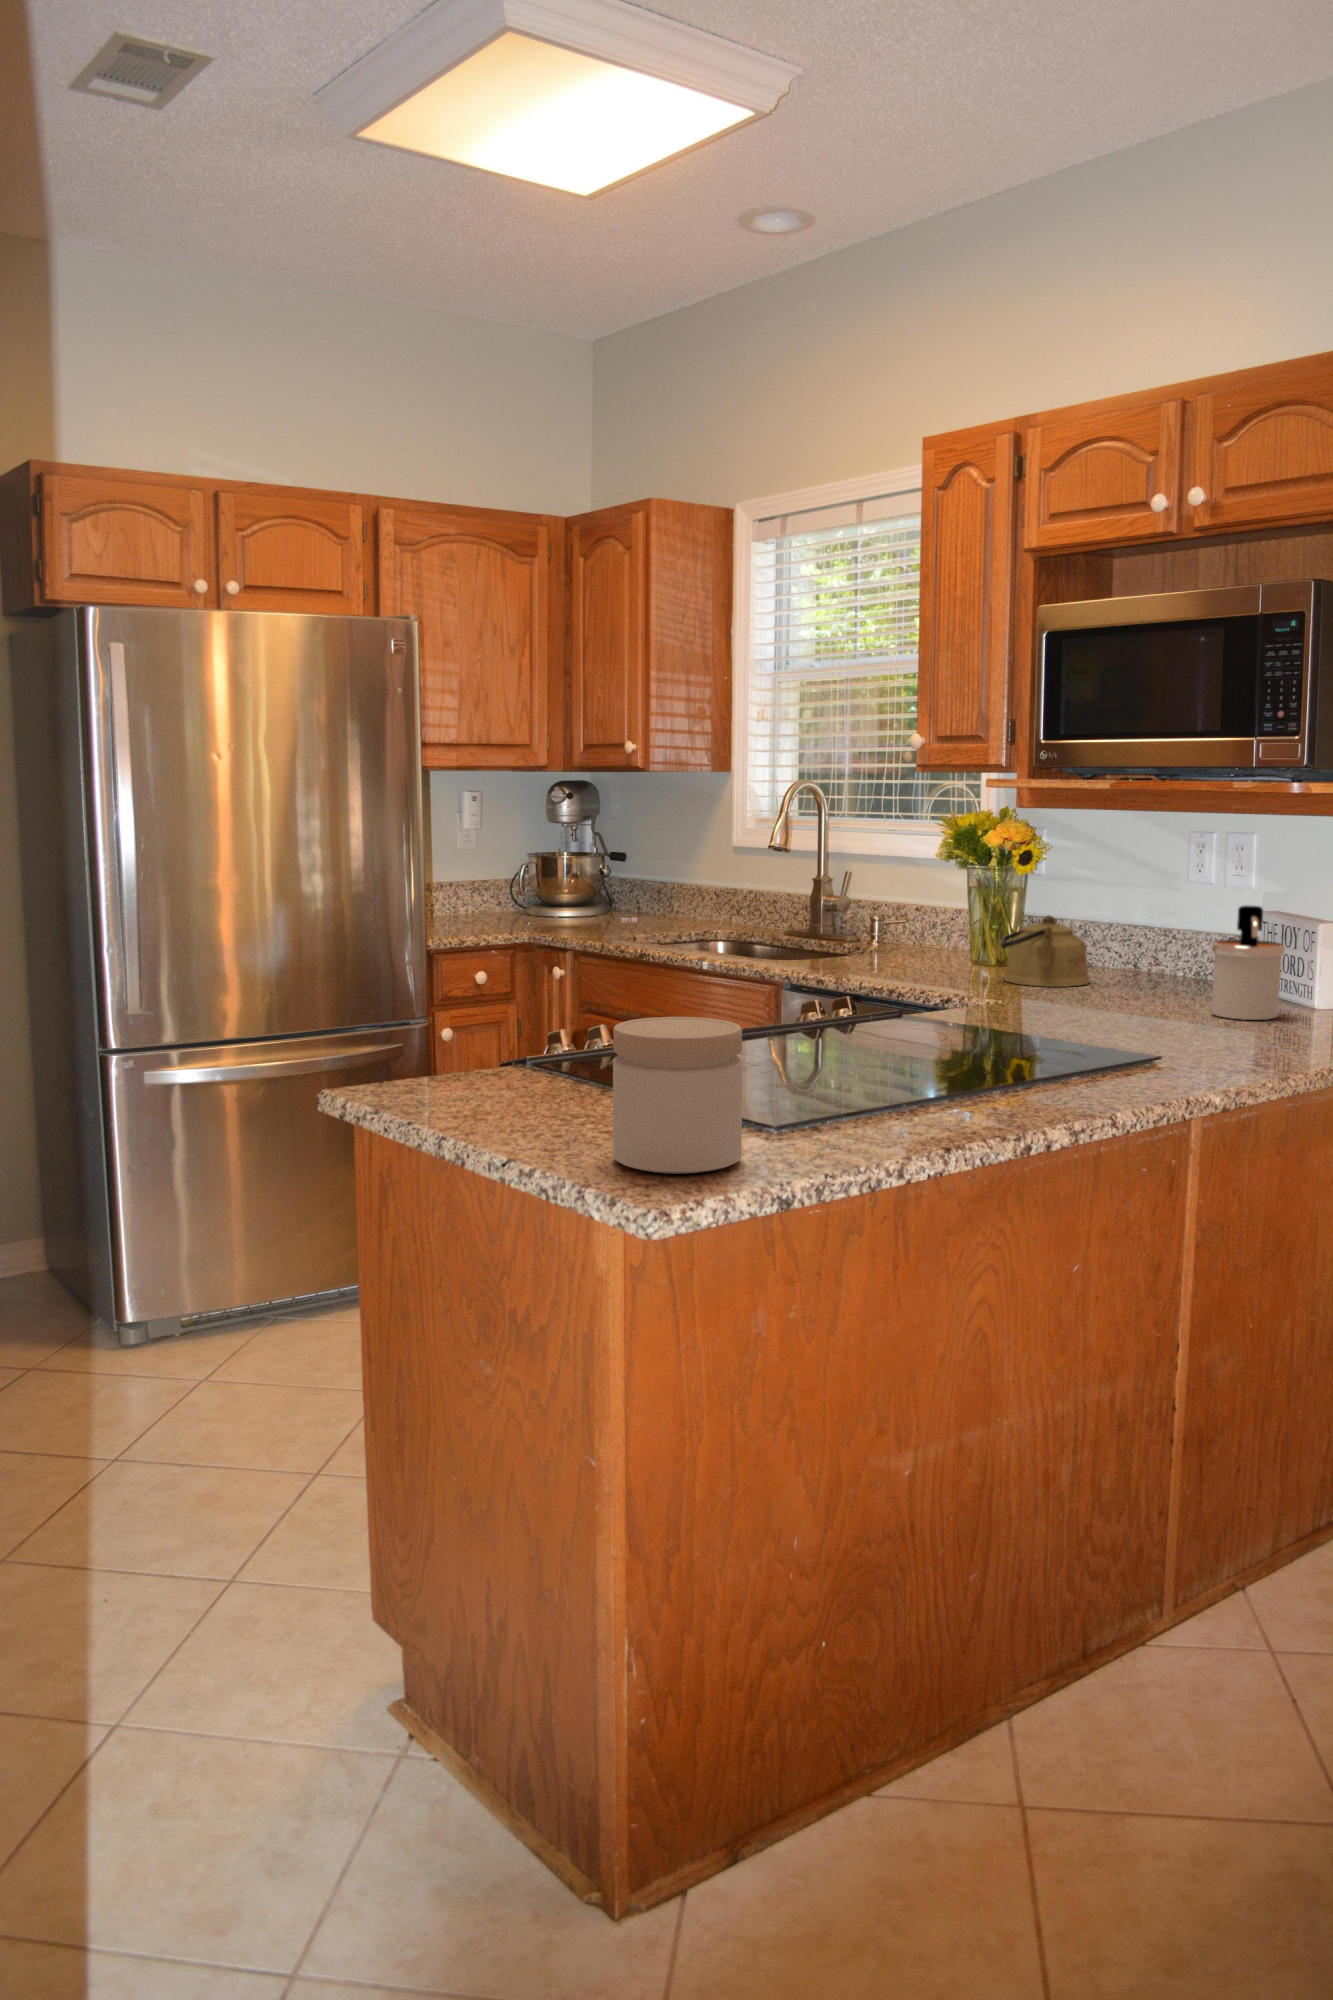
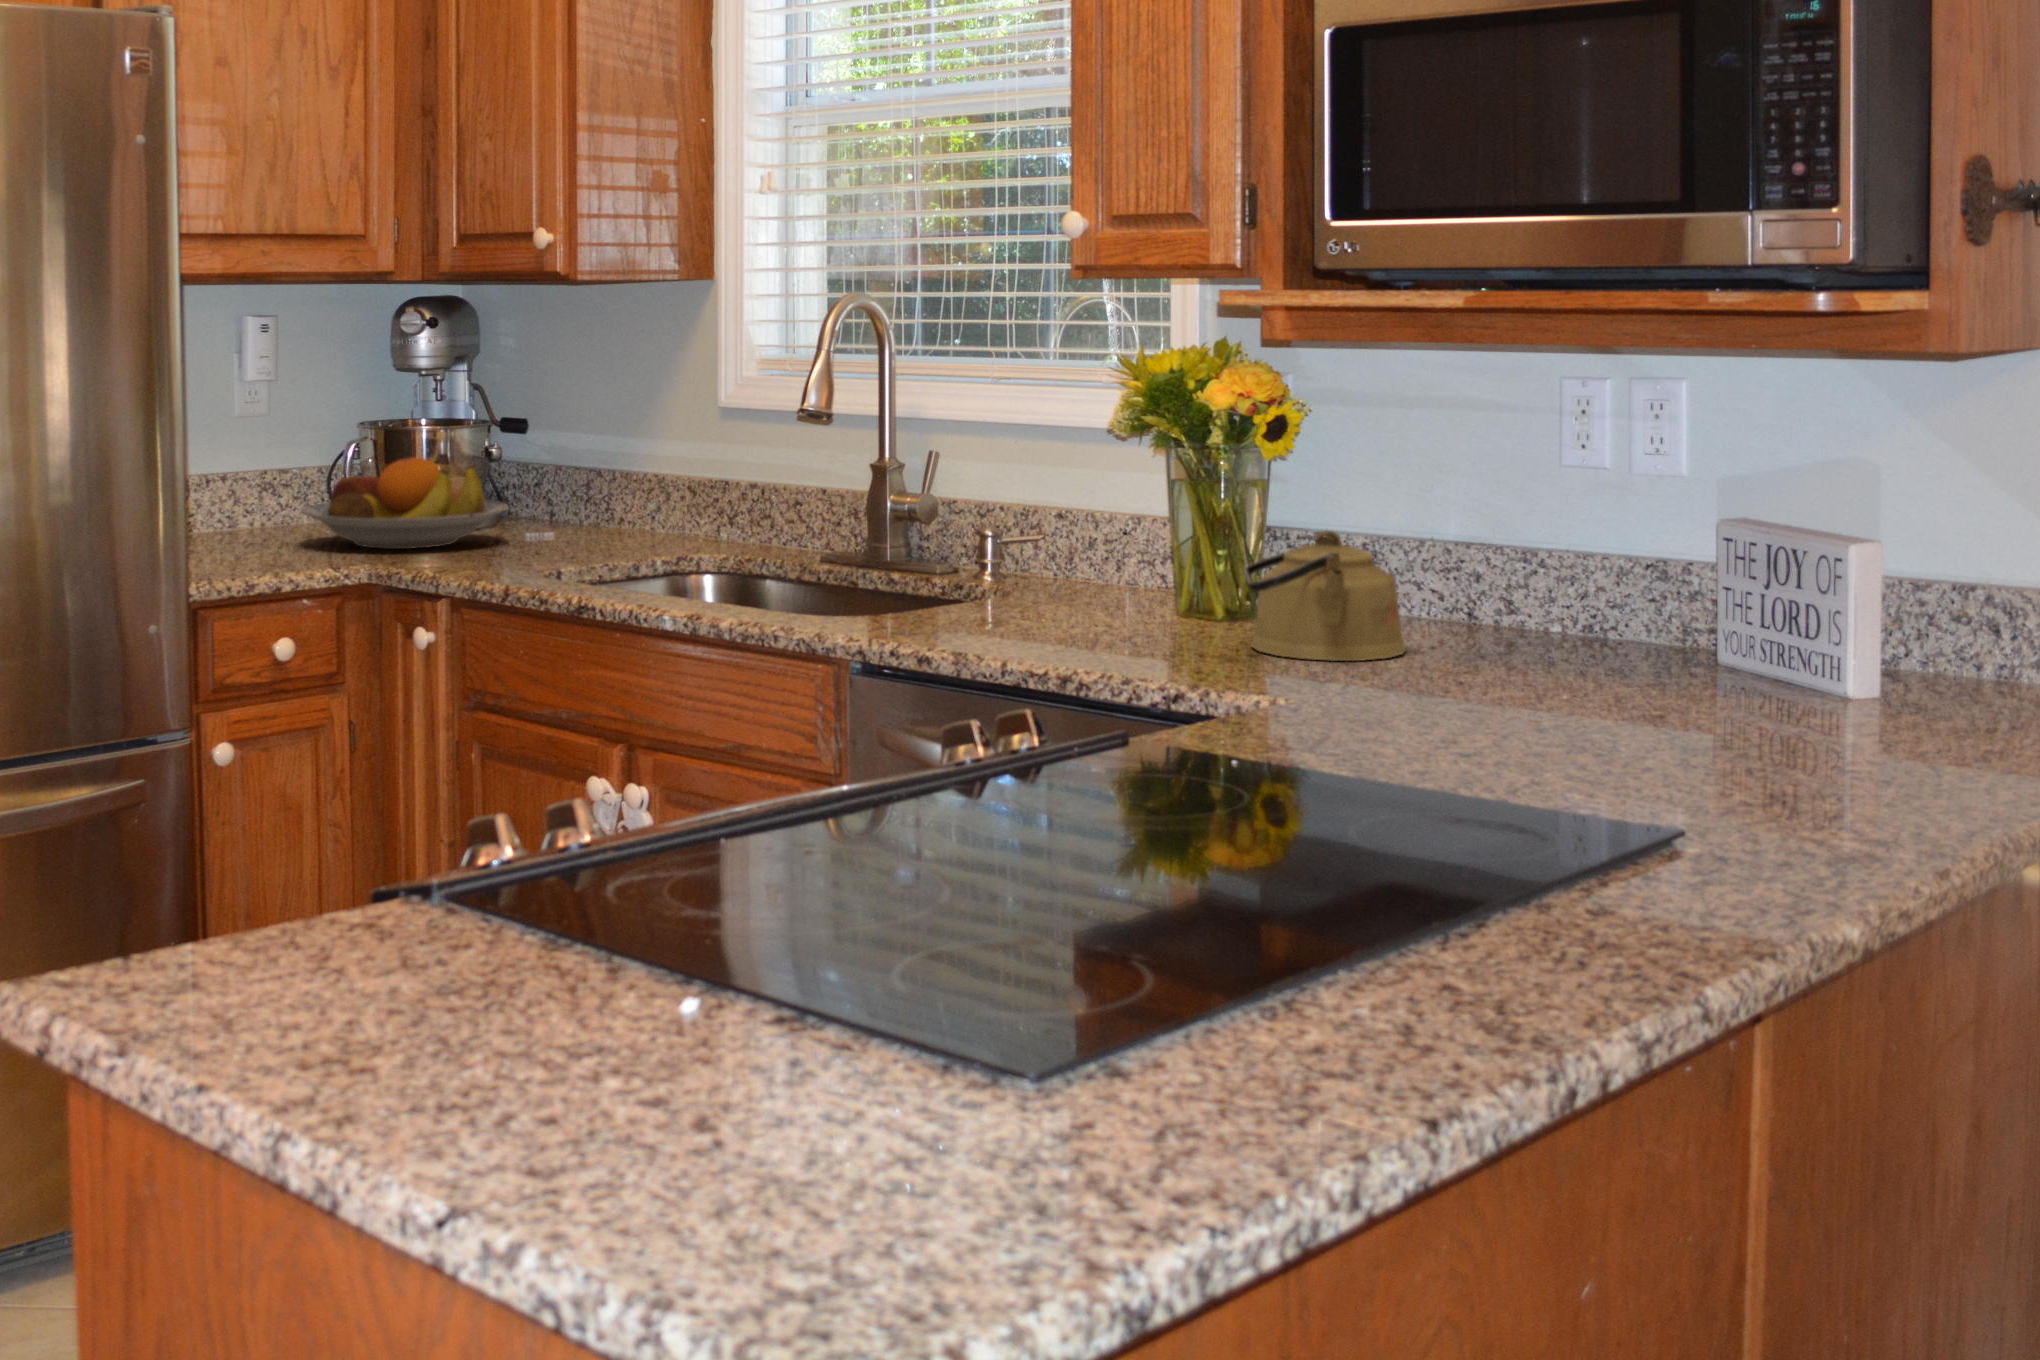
fruit bowl: none [493,874,611,926] -> present [302,458,508,549]
soap dispenser: present [1212,905,1285,1020] -> none [1671,516,1805,729]
jar: present [613,1017,742,1174] -> none [702,845,1007,1250]

